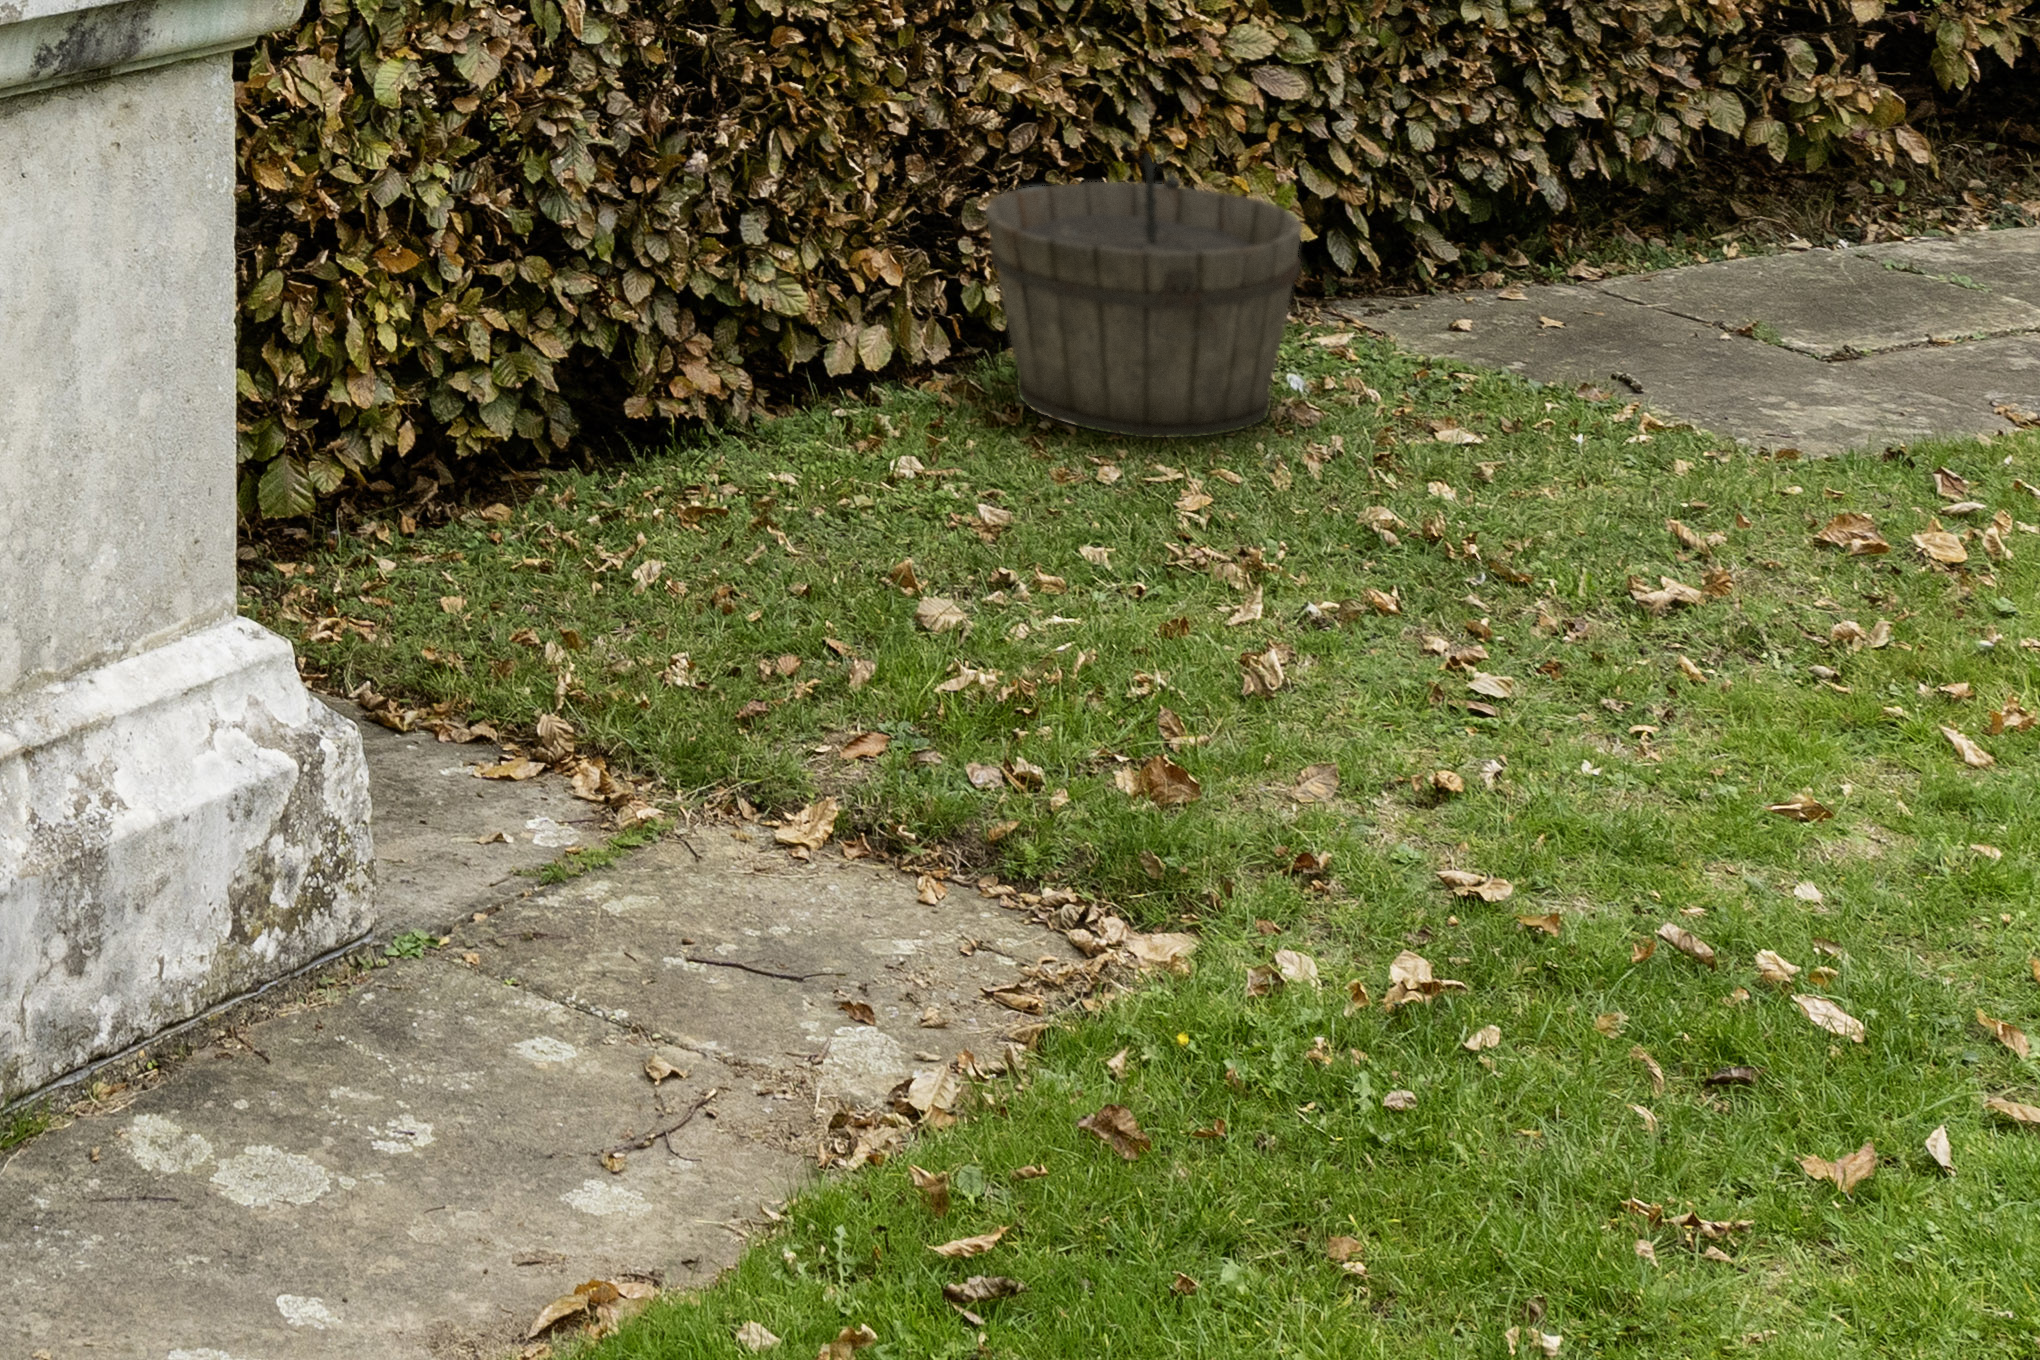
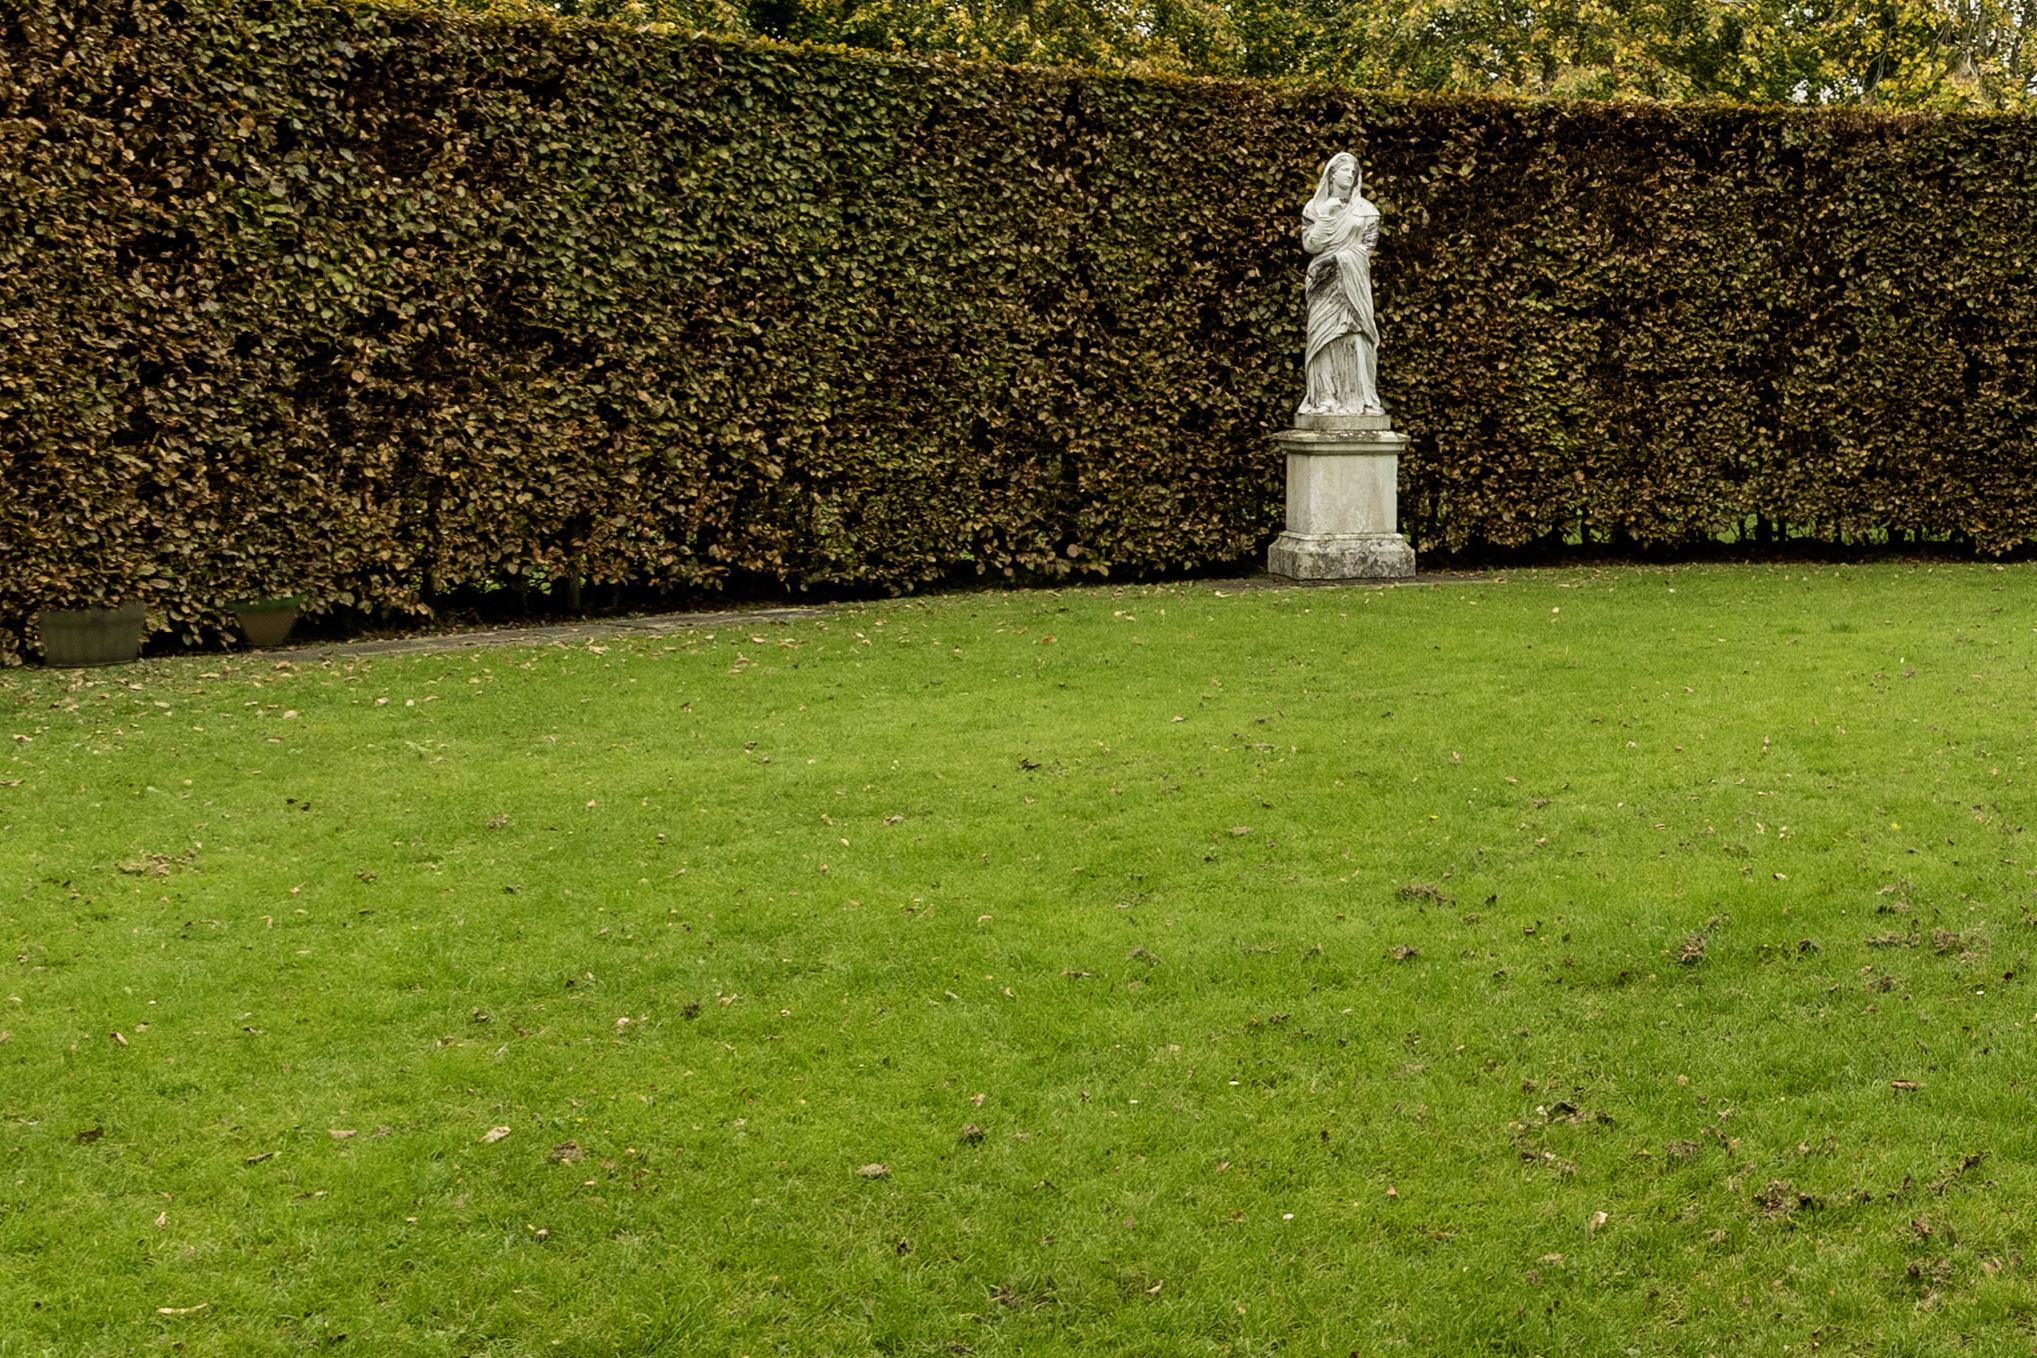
decorative plant: none [1408,132,1729,334] -> present [216,596,303,646]

